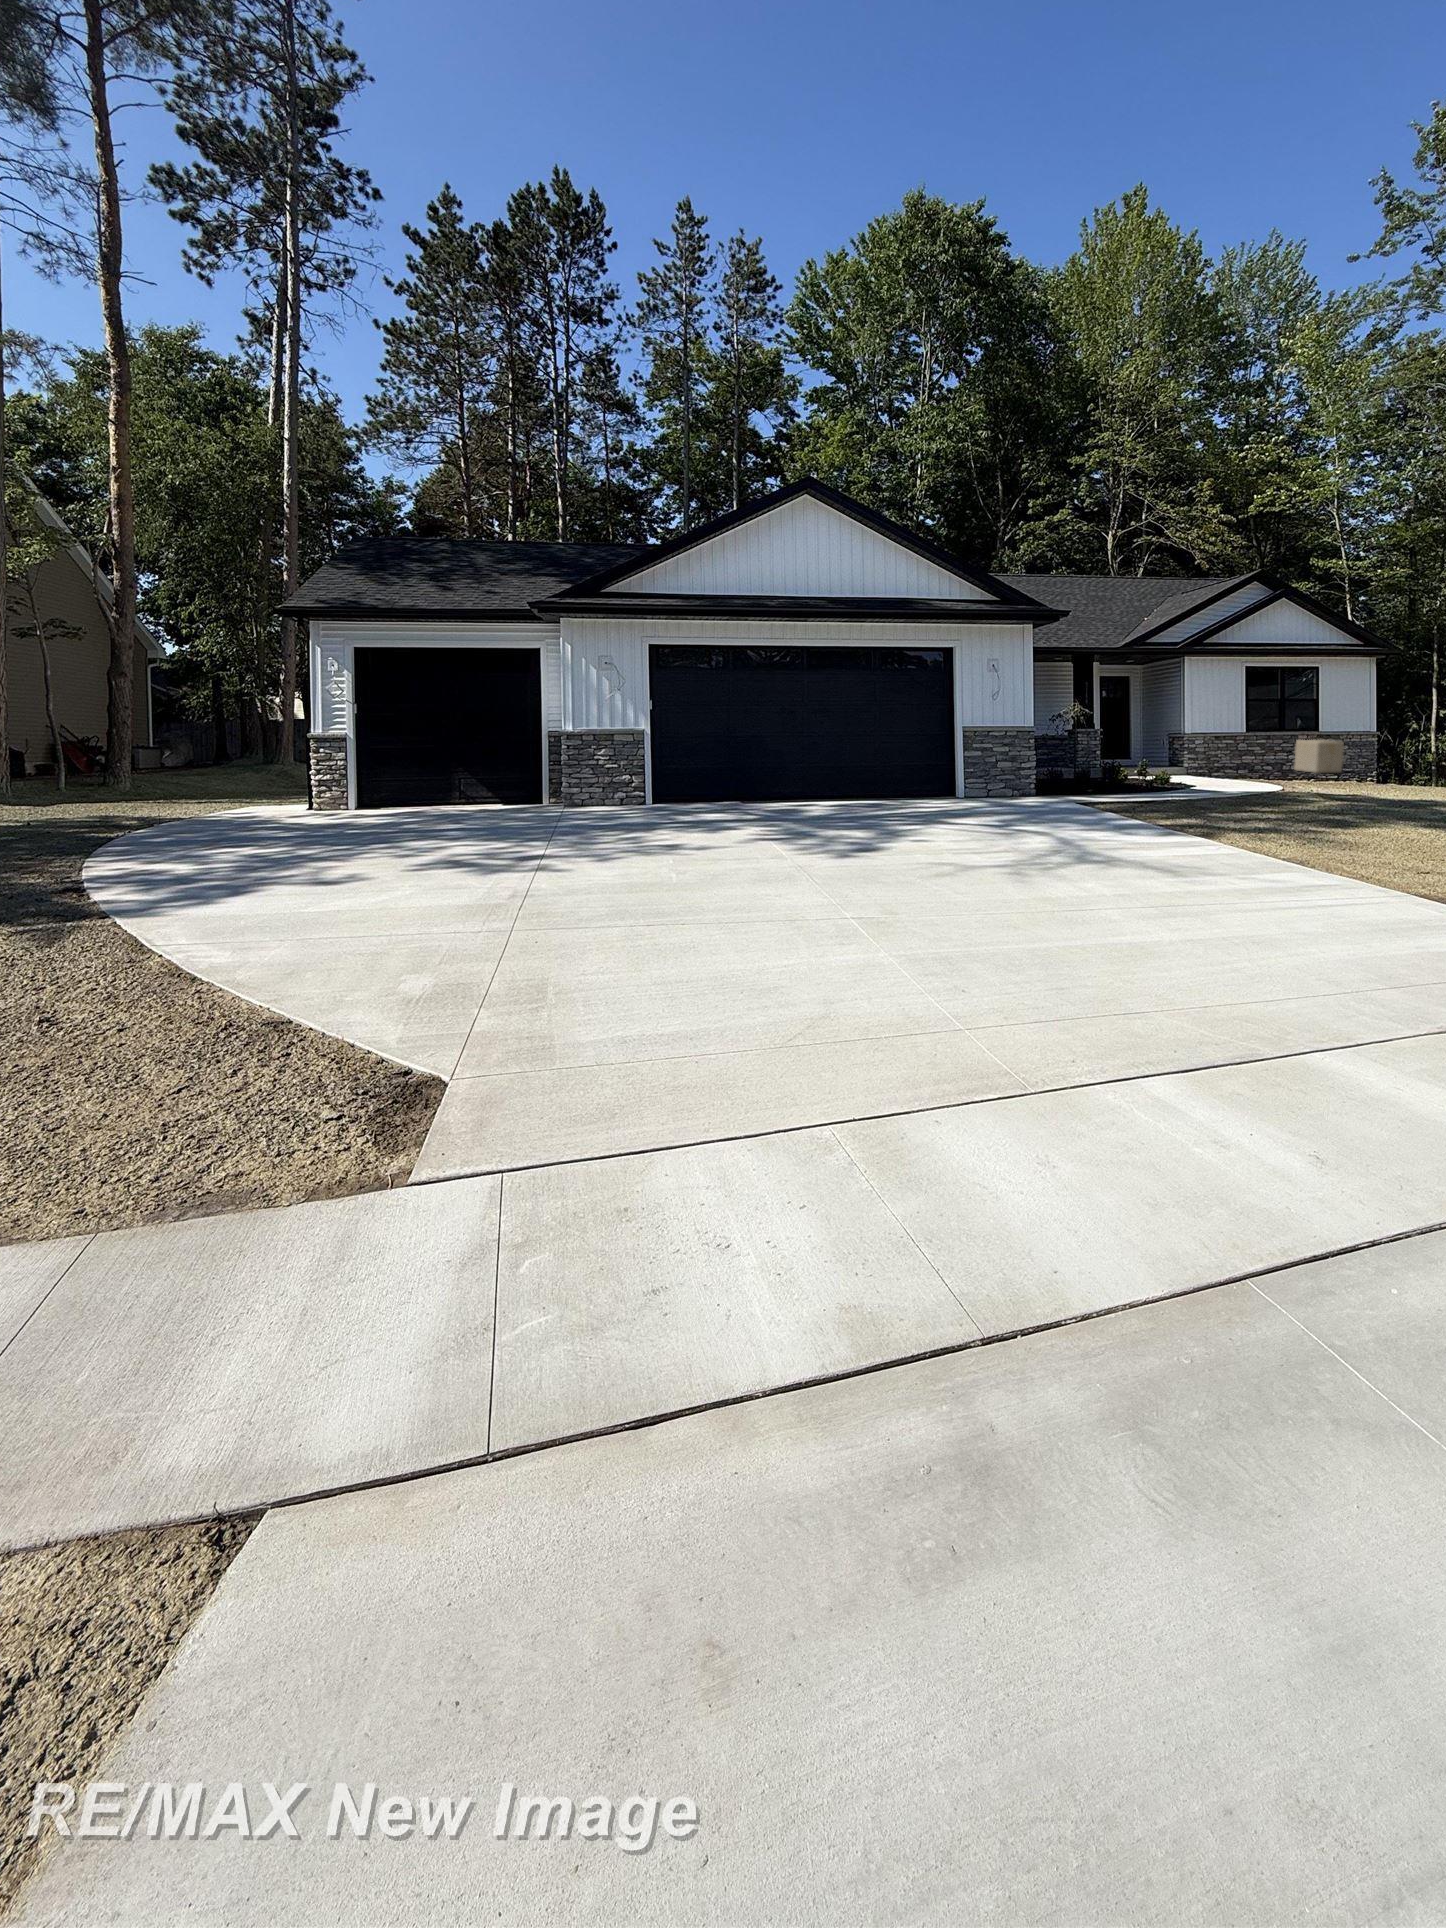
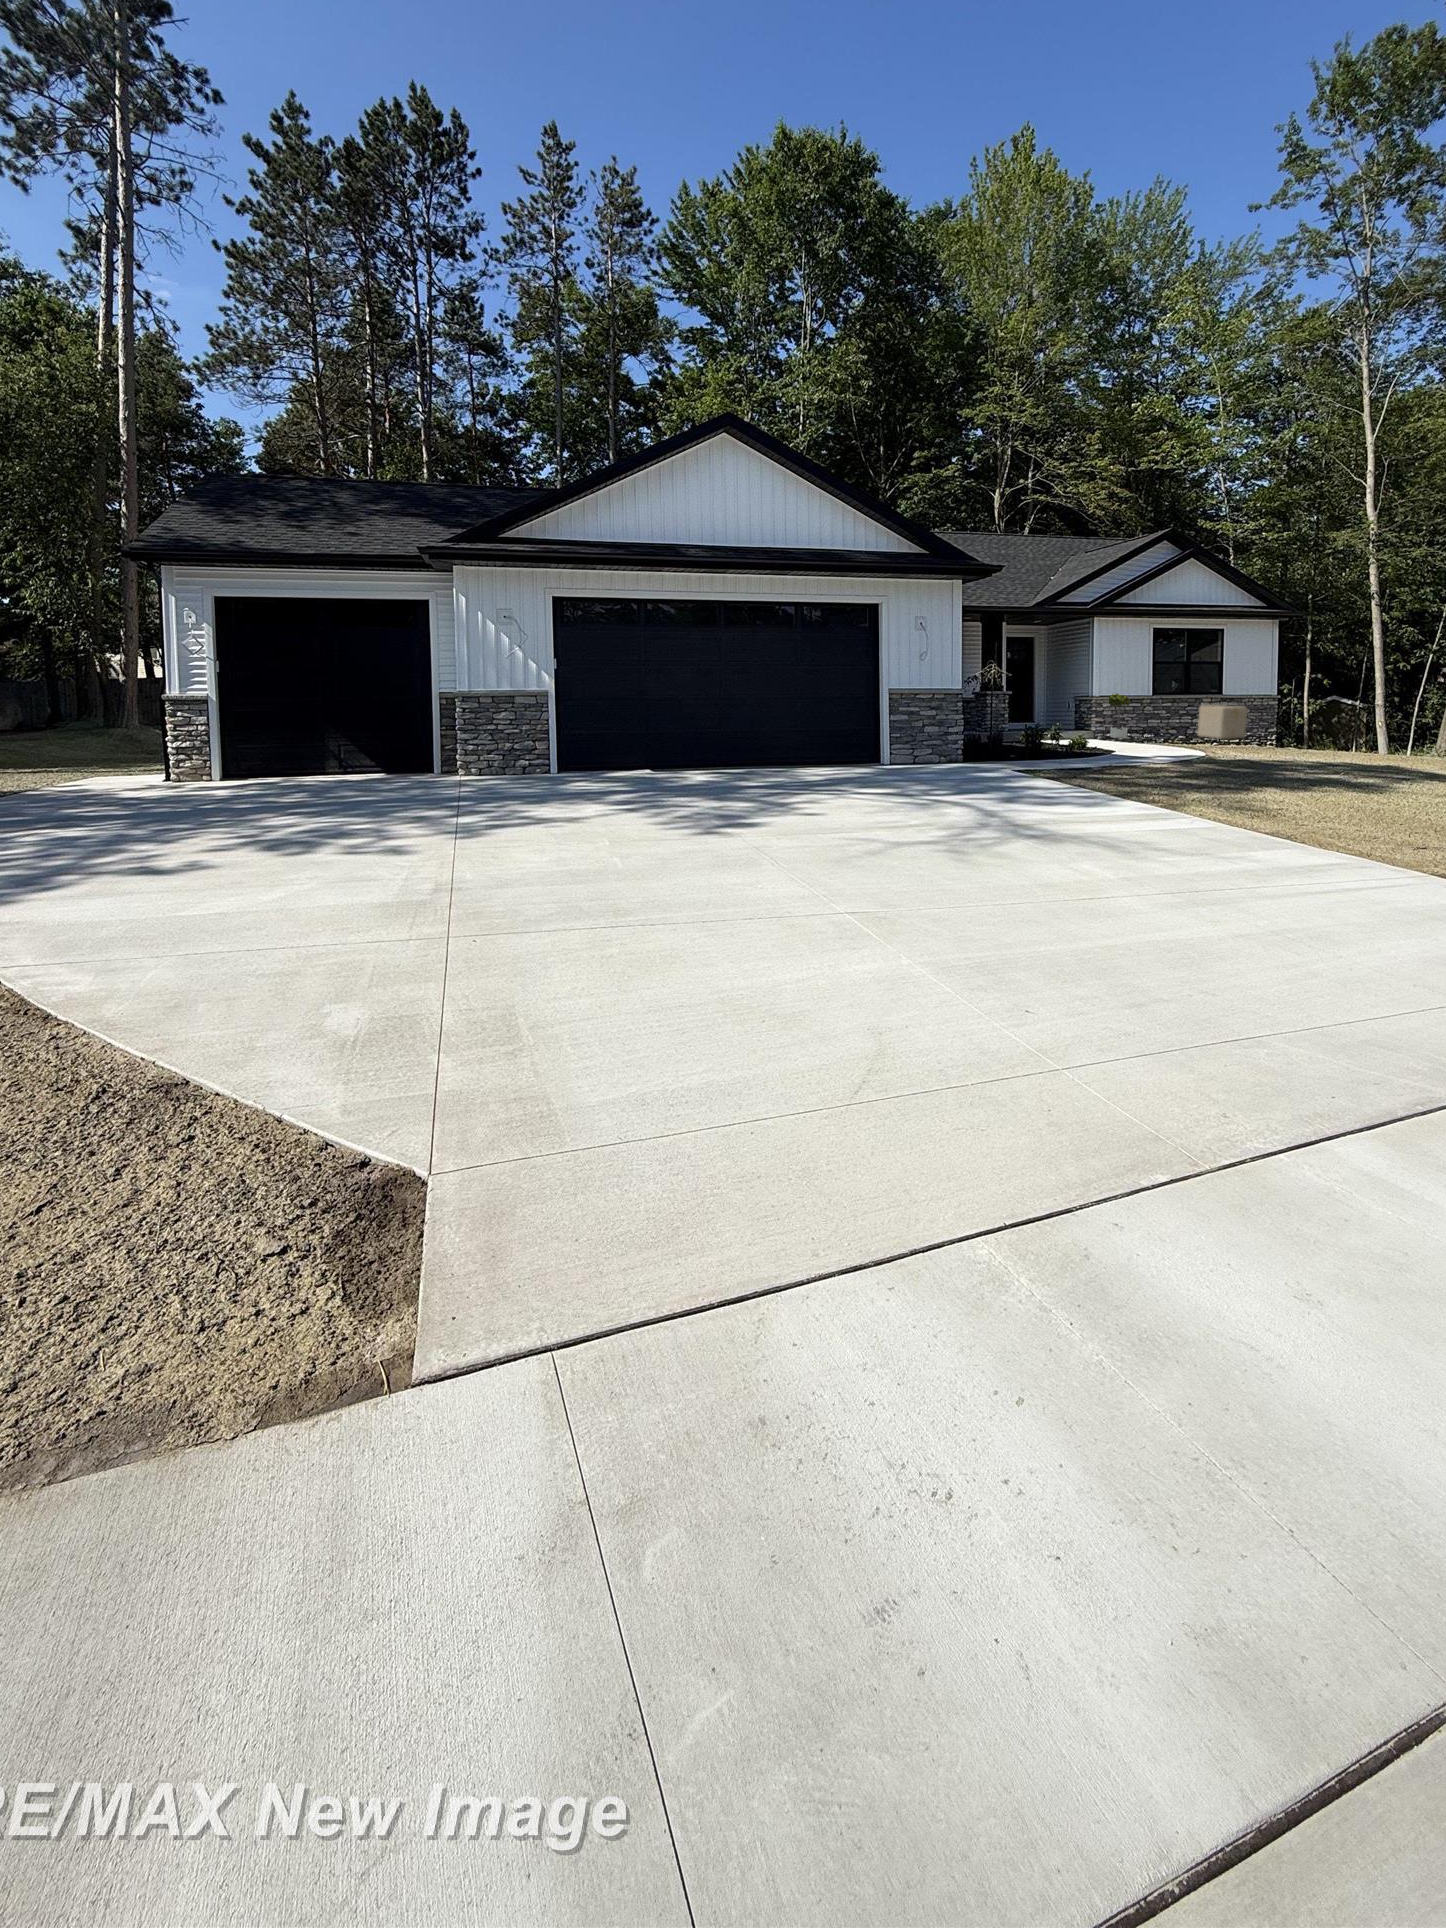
potted tree: none [1202,728,1223,772] -> present [1109,694,1129,738]

